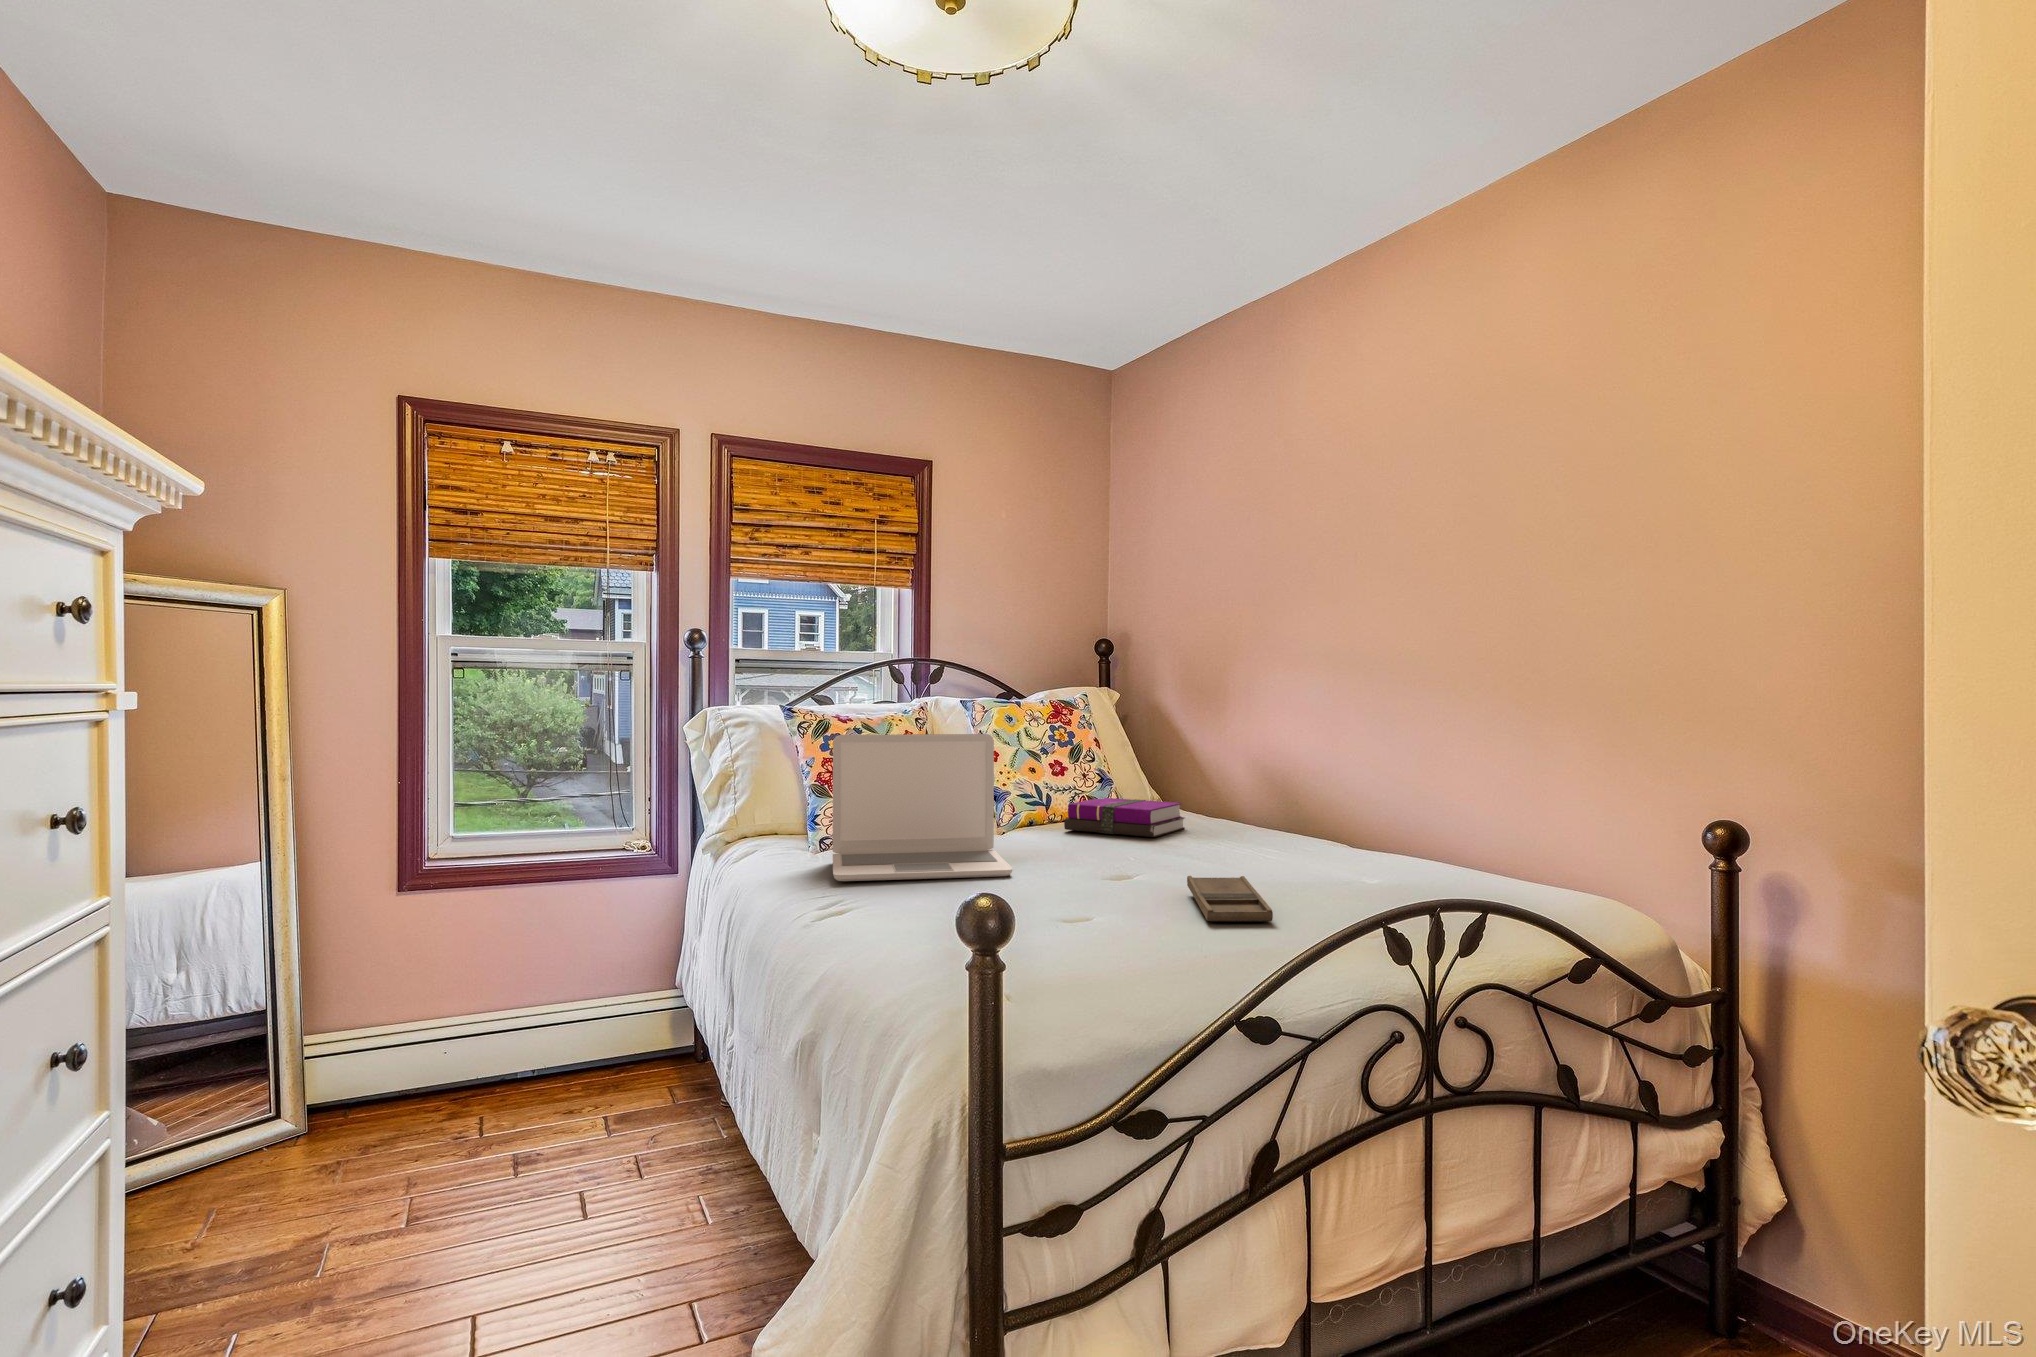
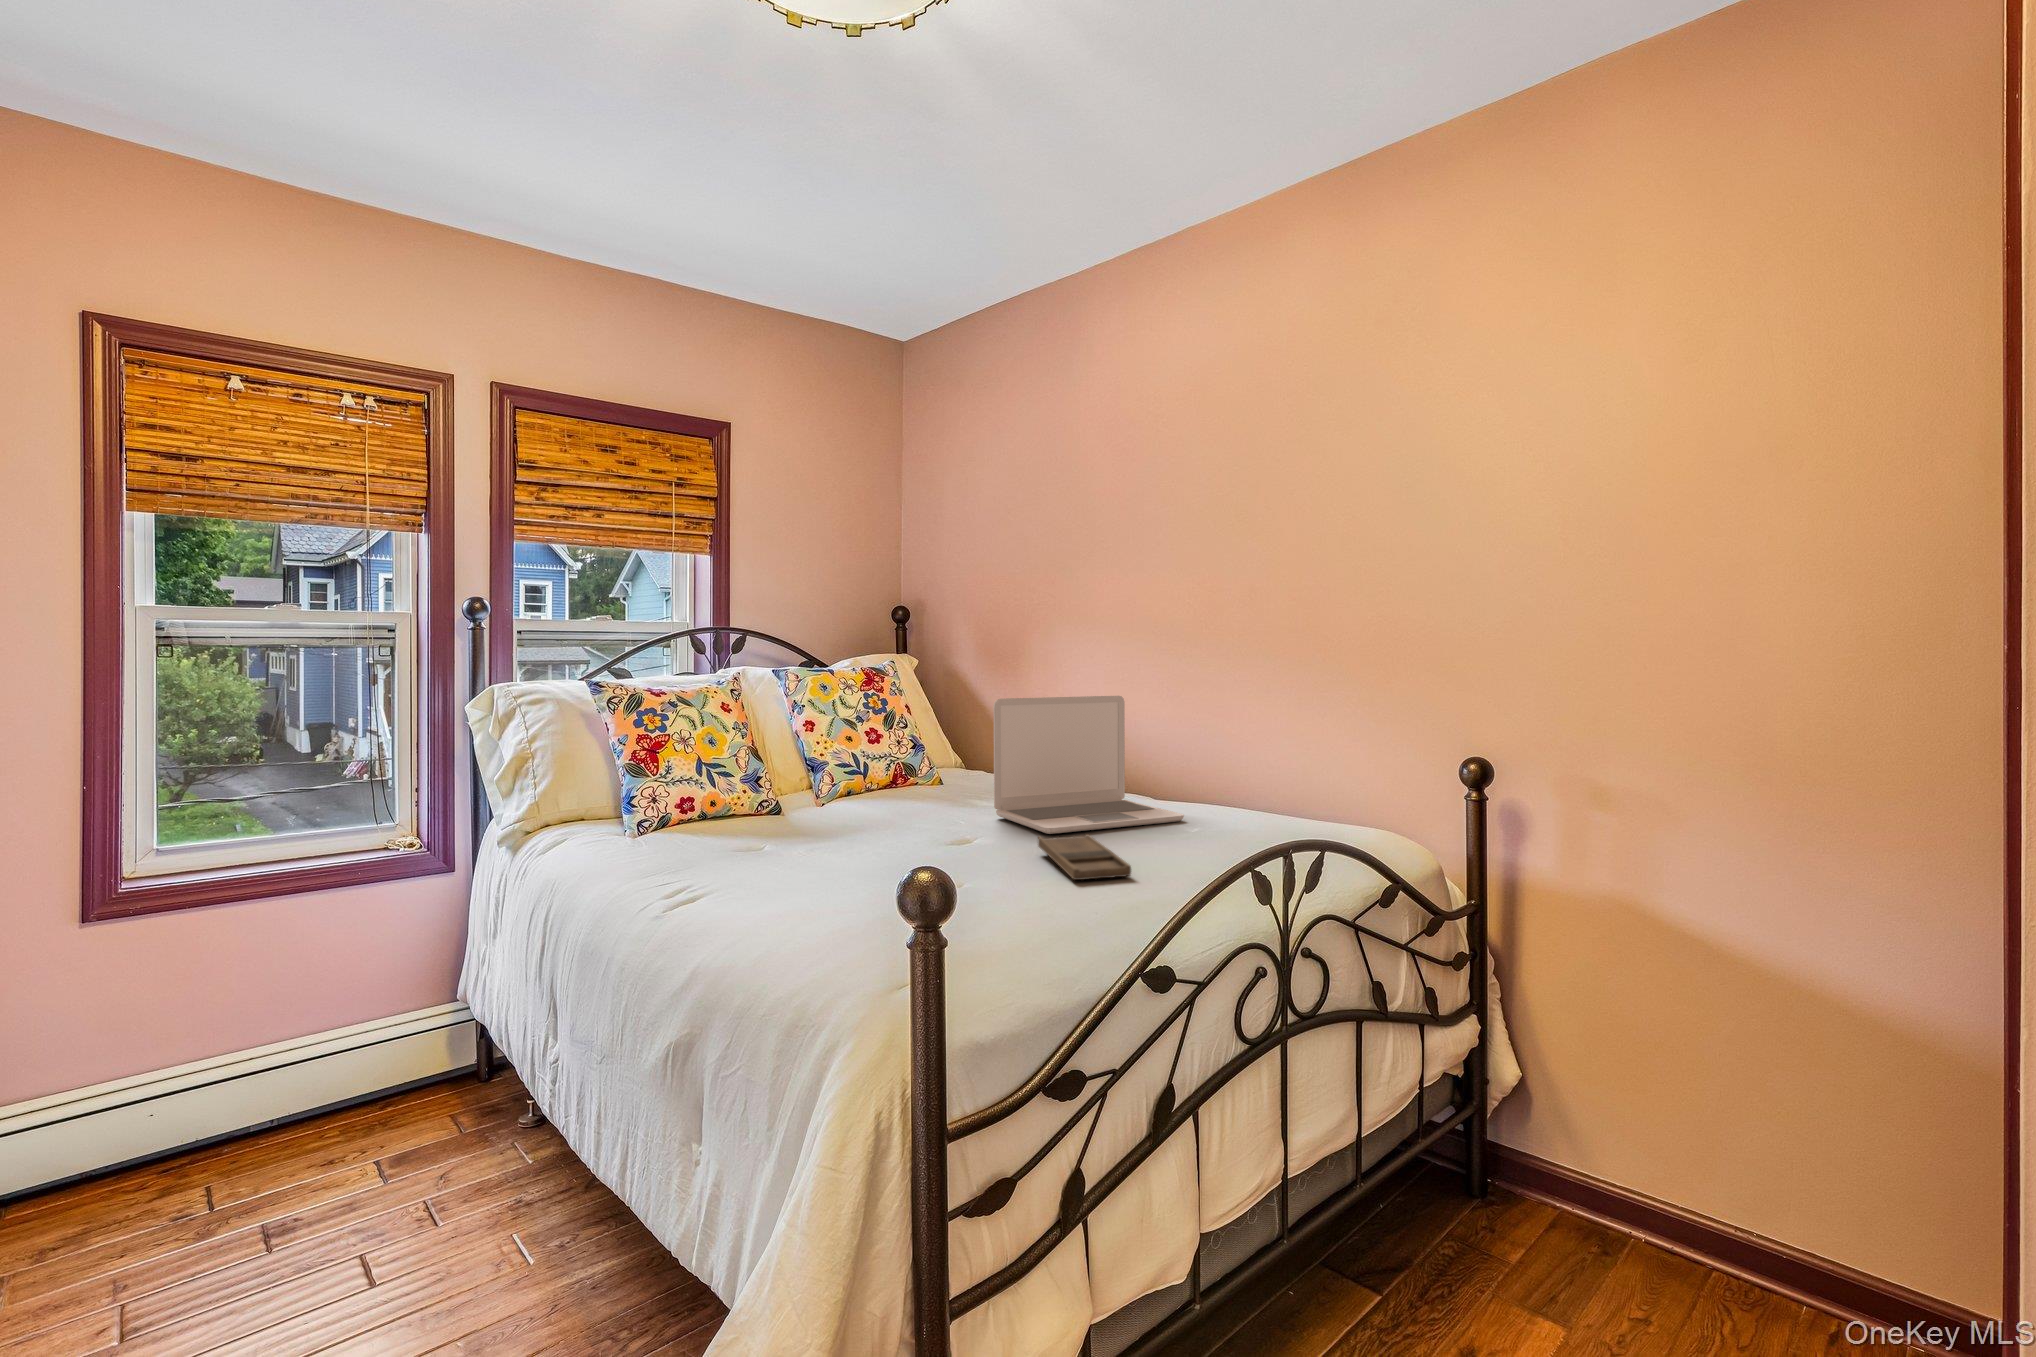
laptop: present [833,734,1013,881] -> present [994,696,1184,834]
notebook: present [1064,798,1185,837] -> none [886,763,998,799]

